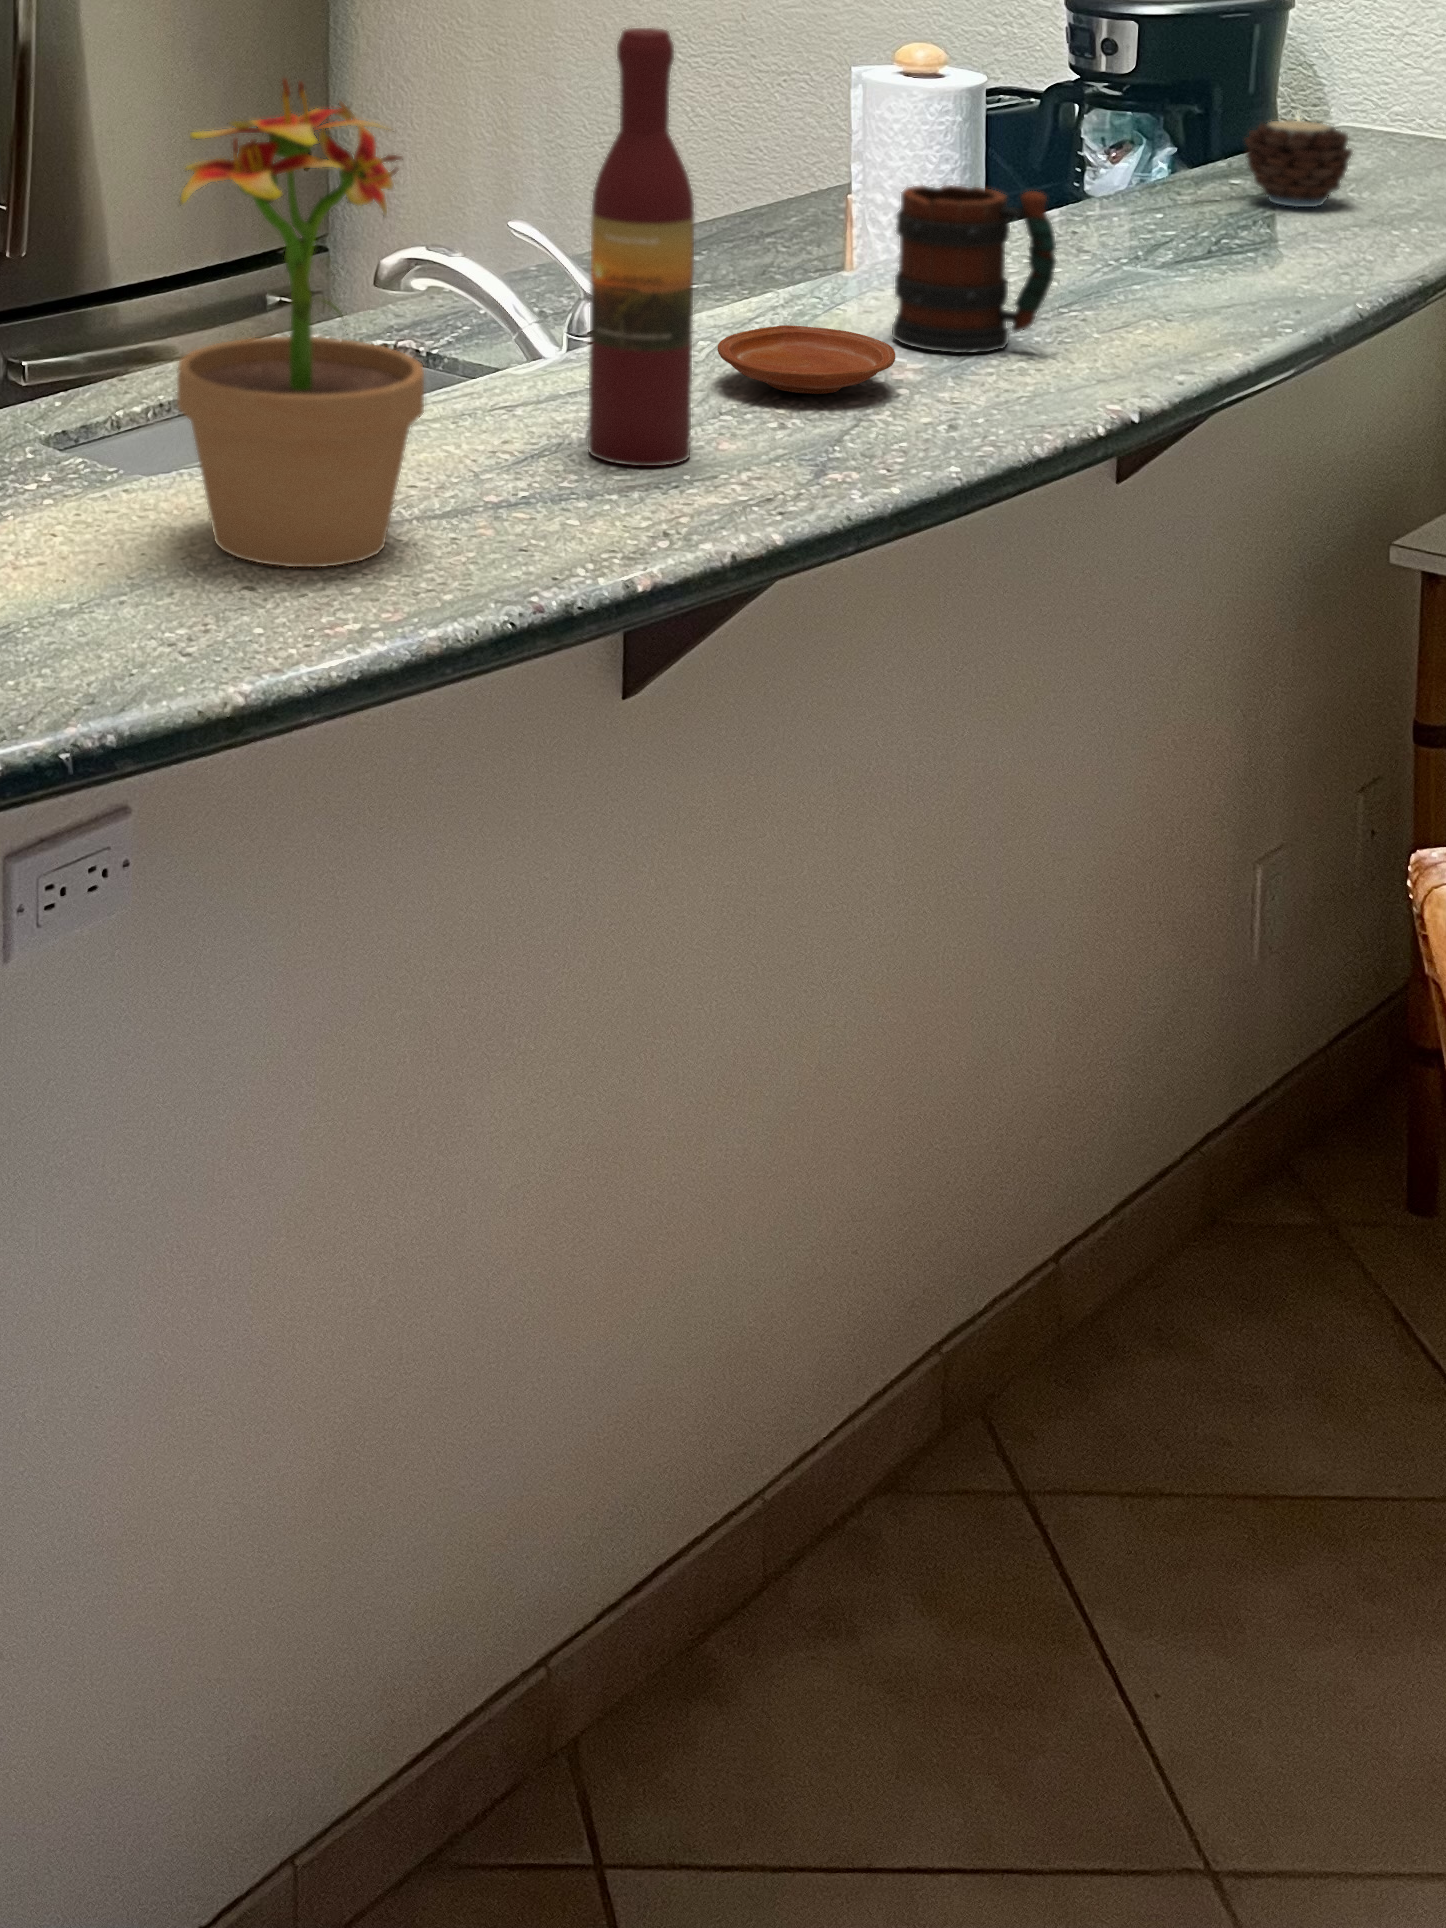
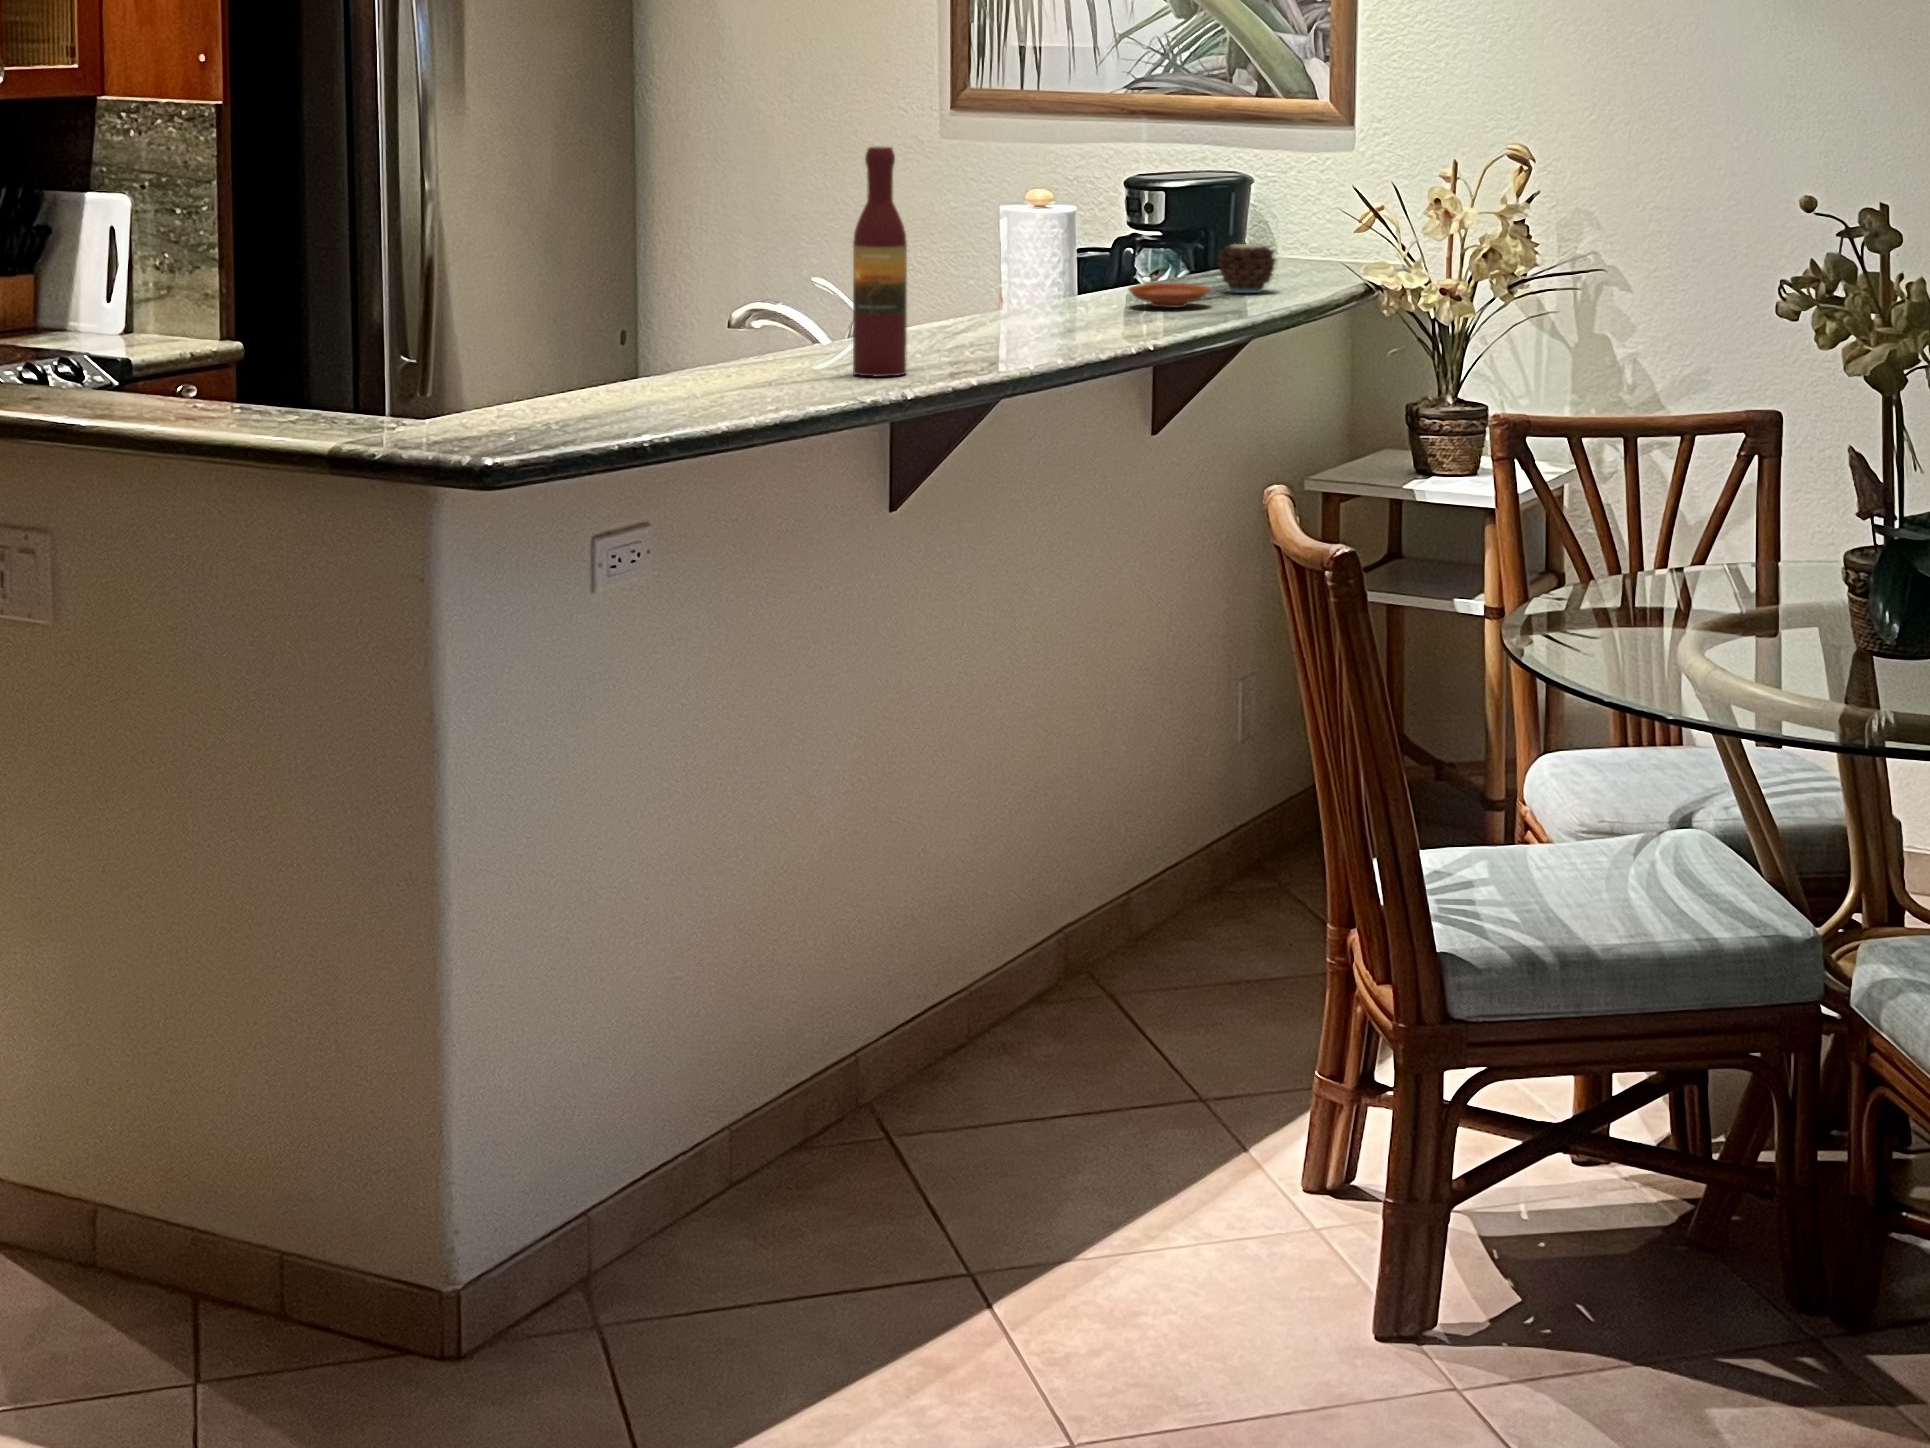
potted plant: present [177,79,424,567] -> none [649,159,777,406]
mug: present [892,185,1057,353] -> none [1012,251,1097,342]
plate: present [717,325,895,394] -> present [1128,283,1210,308]

